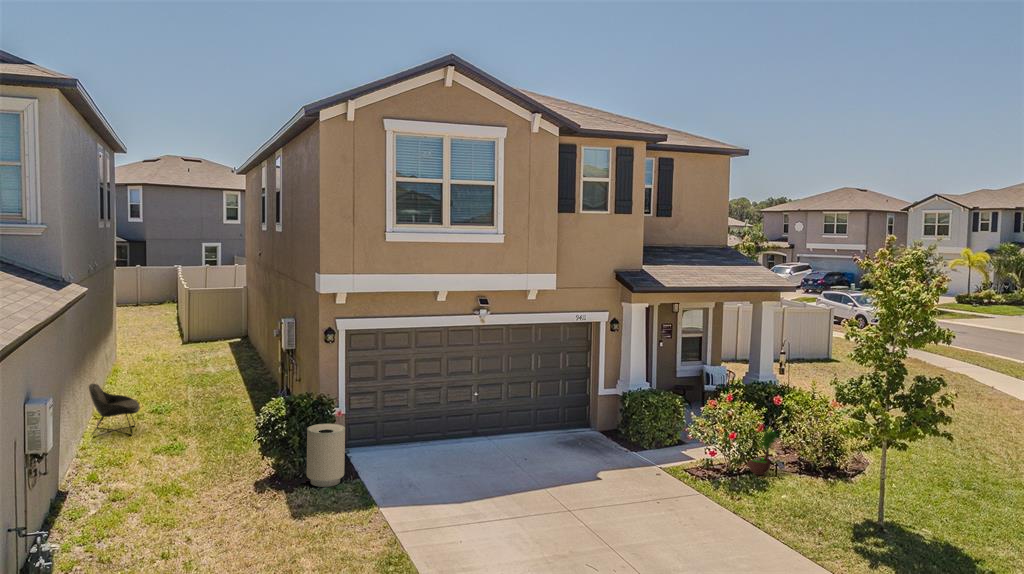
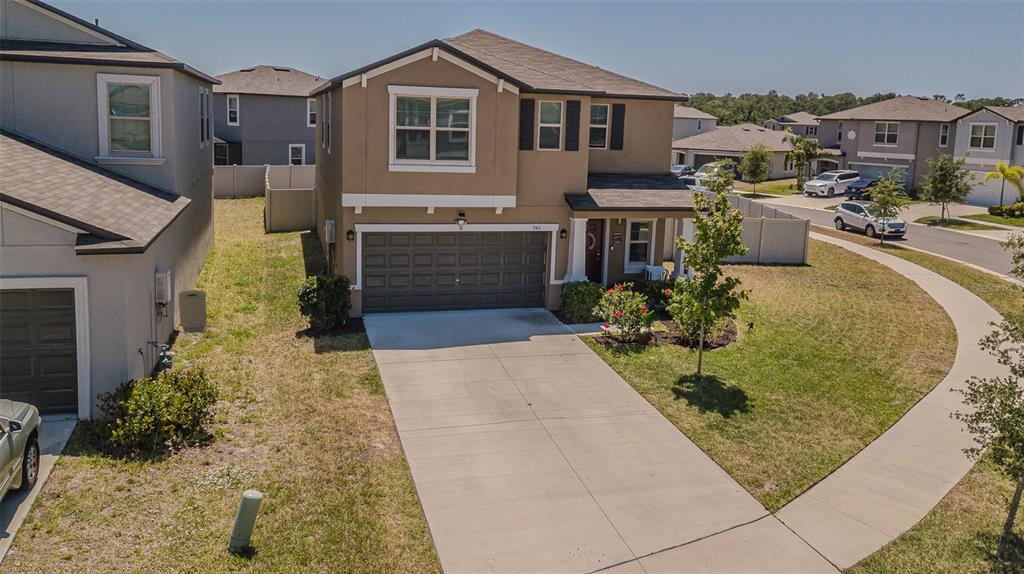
lounge chair: present [89,383,140,438] -> none [193,262,227,299]
trash can: present [307,424,345,487] -> present [179,290,207,332]

